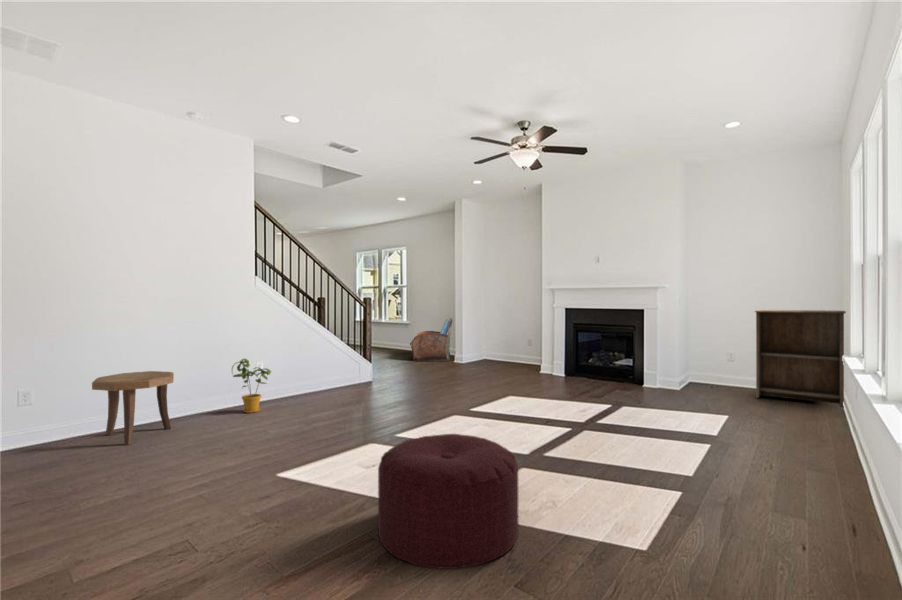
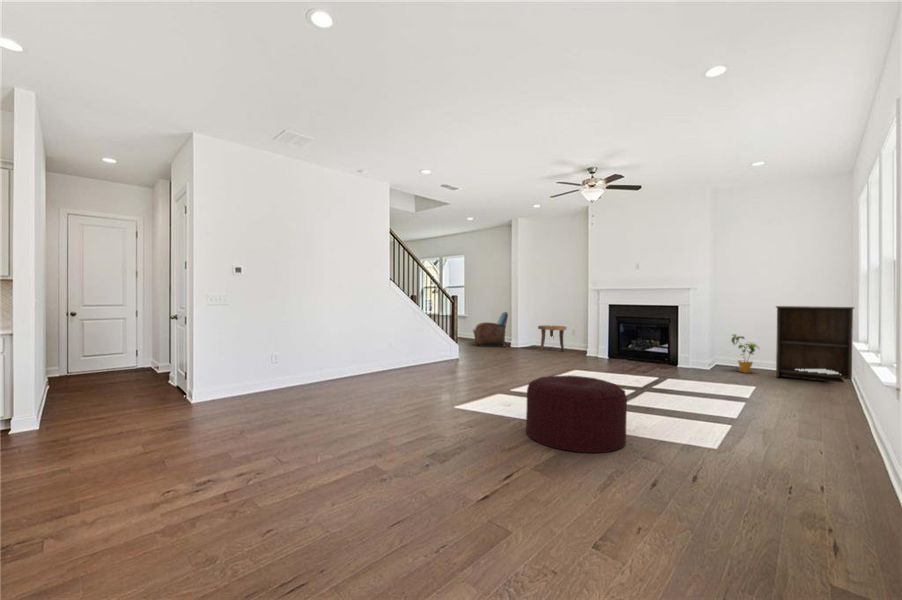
house plant: present [232,359,271,413] -> present [732,334,759,373]
side table: present [92,371,174,445] -> present [538,325,566,352]

